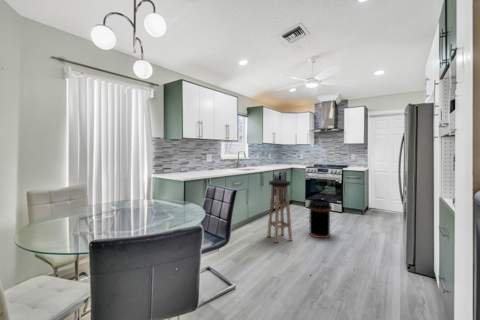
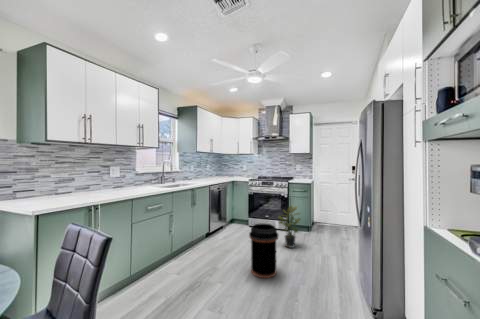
bar stool: present [267,180,292,243] -> none [193,202,228,297]
potted plant: none [332,187,354,223] -> present [279,205,300,248]

